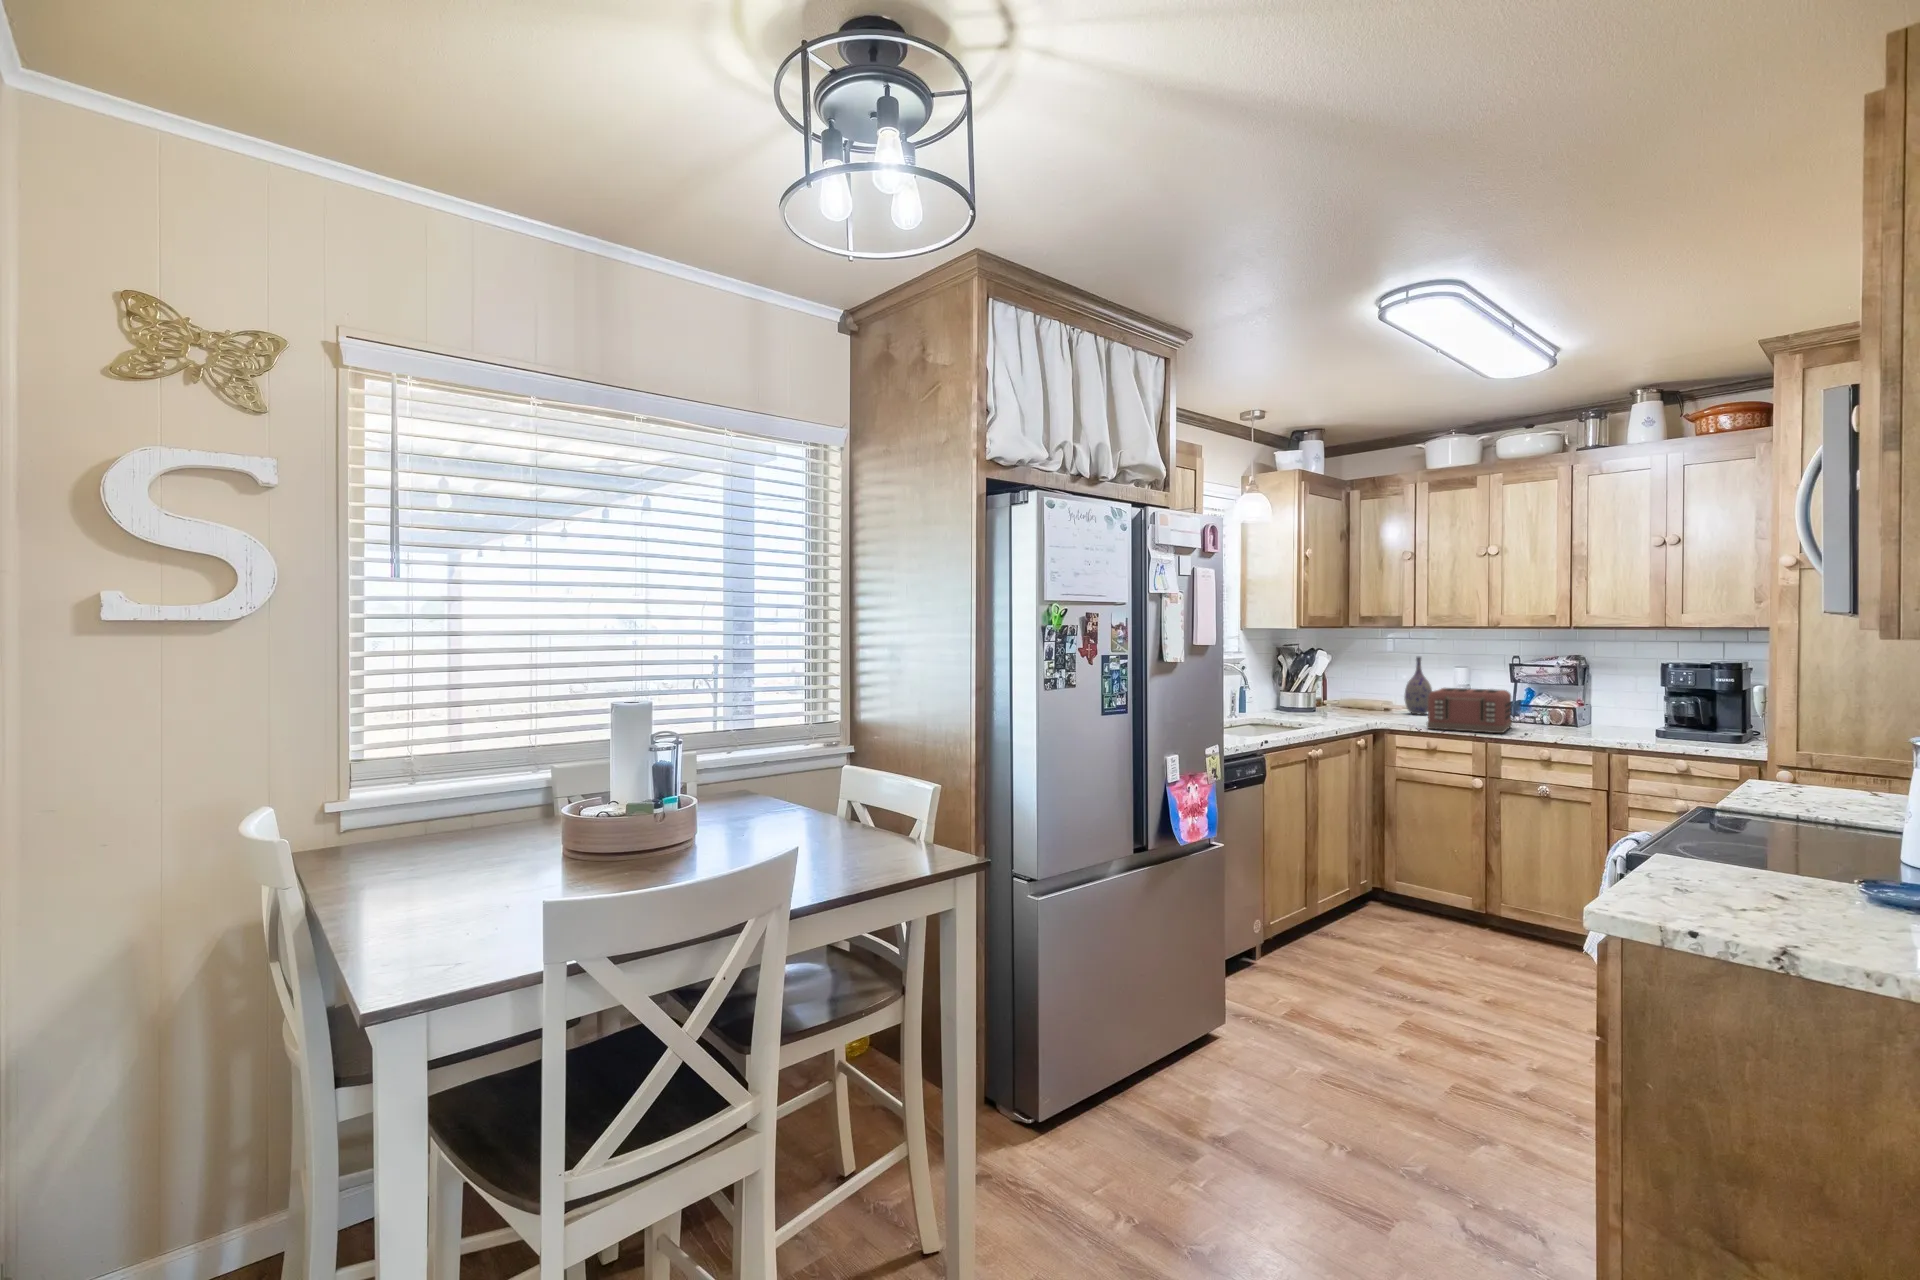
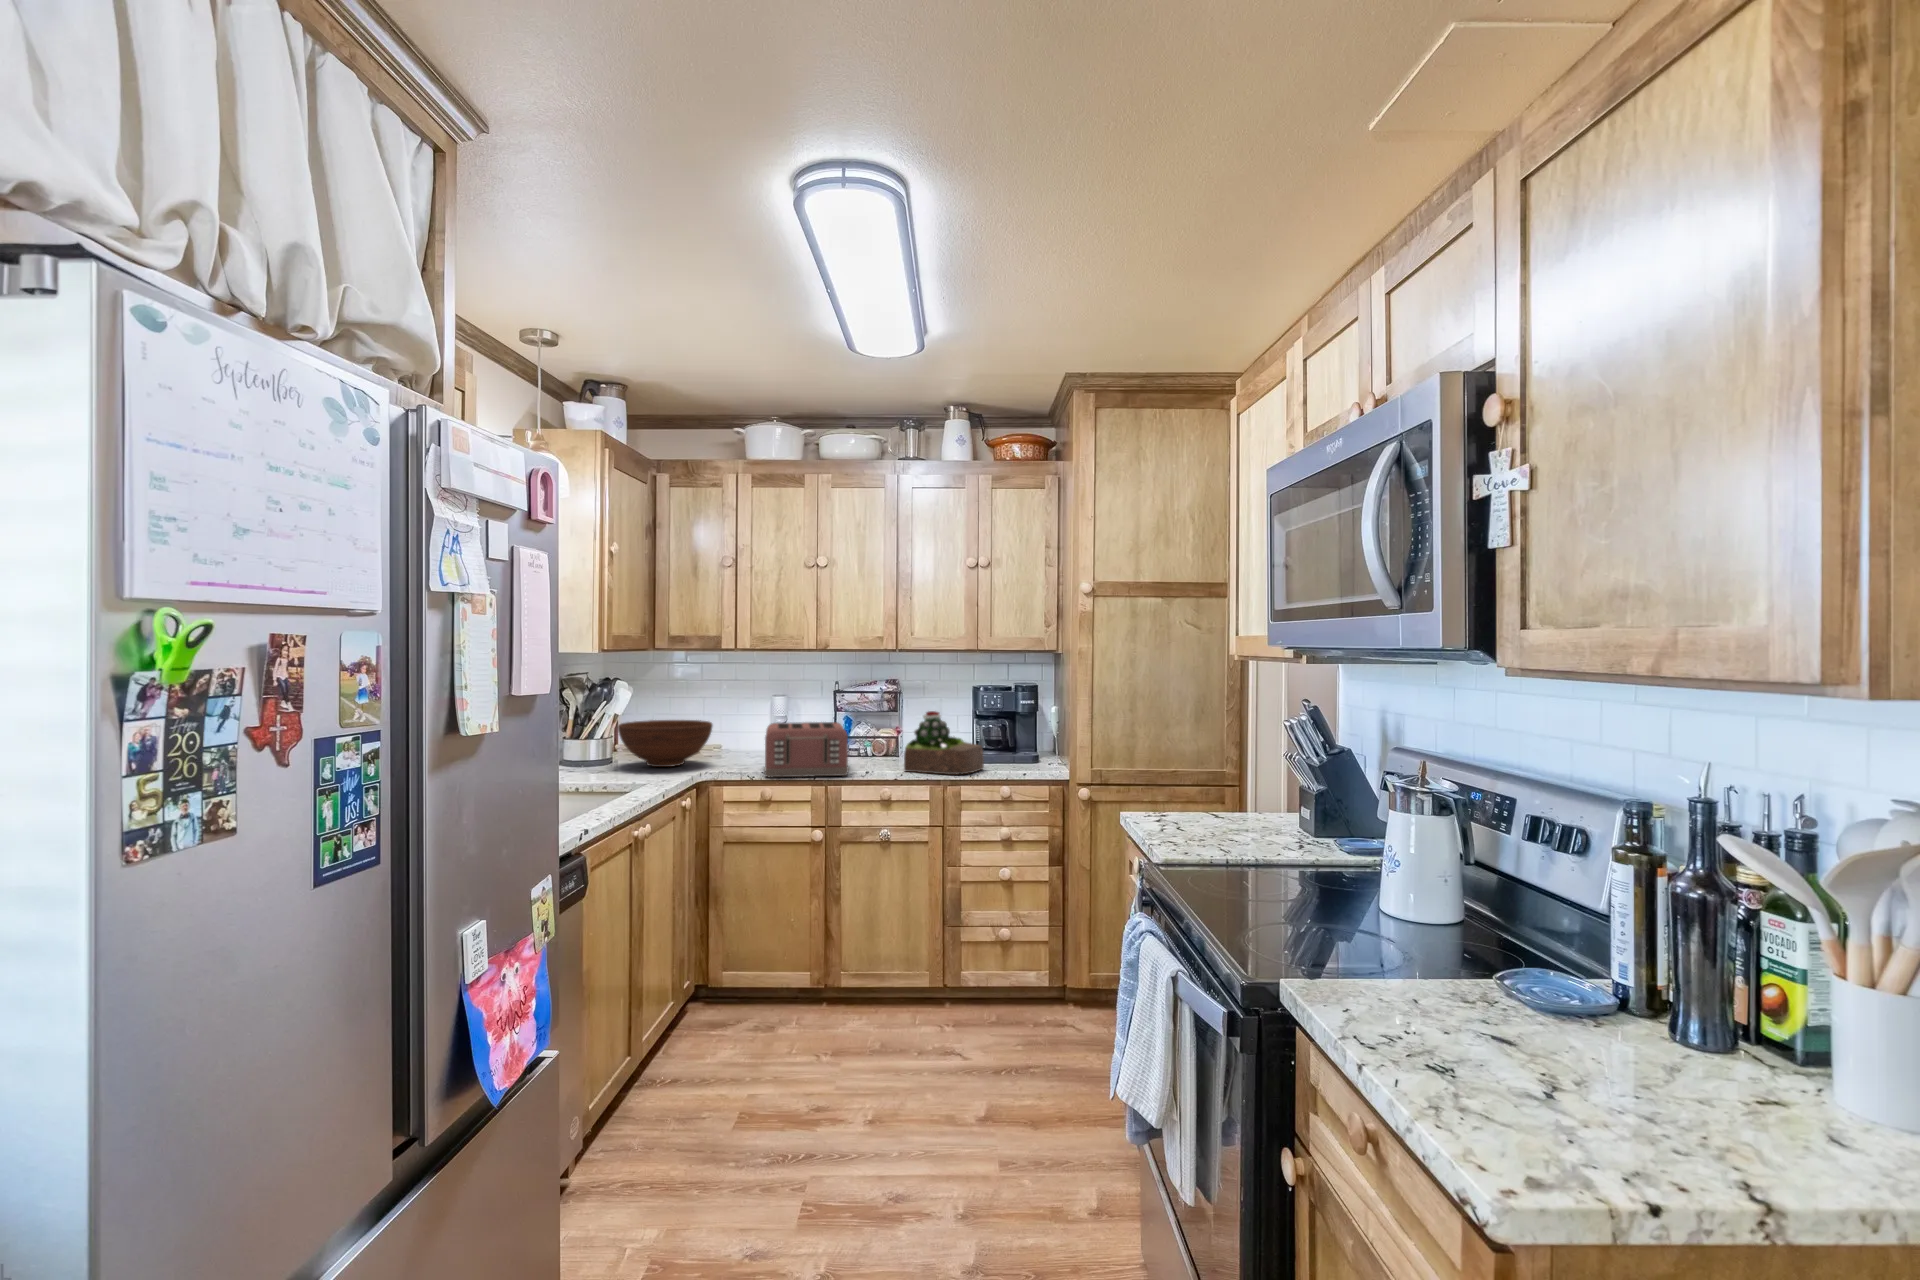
vase: present [1404,657,1432,715] -> none [717,684,749,755]
fruit bowl: none [1318,682,1393,717] -> present [618,720,712,767]
succulent plant: none [1568,684,1663,742] -> present [904,711,984,775]

